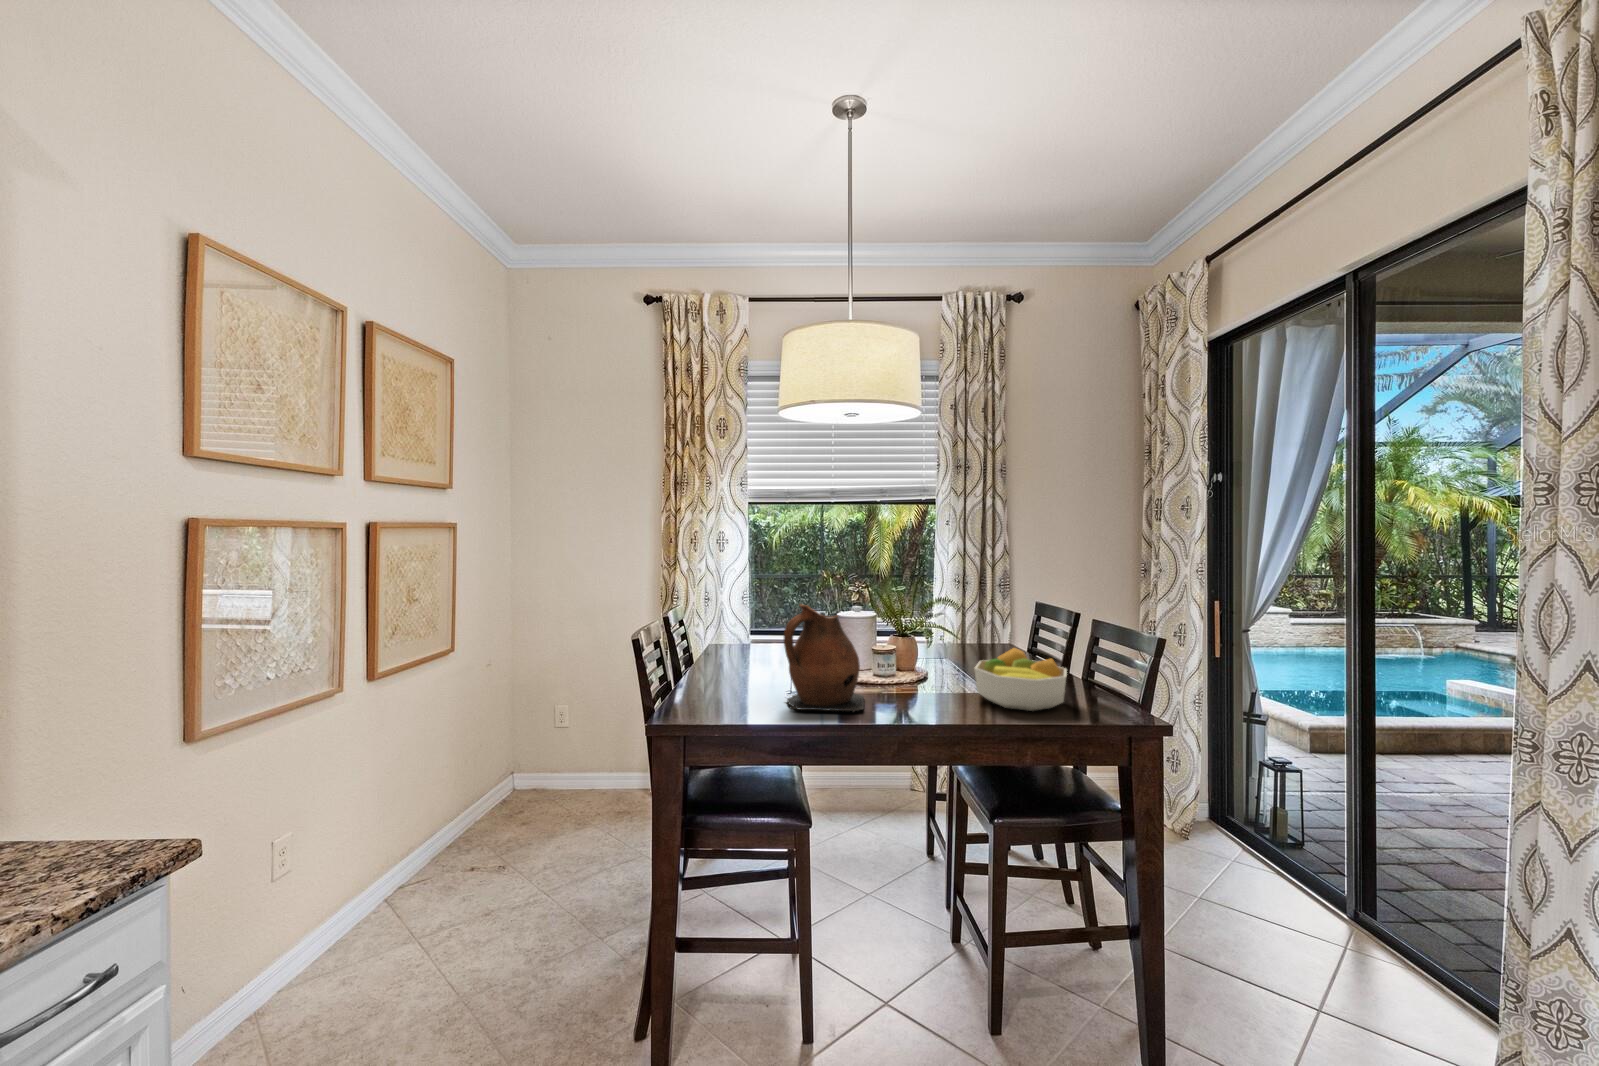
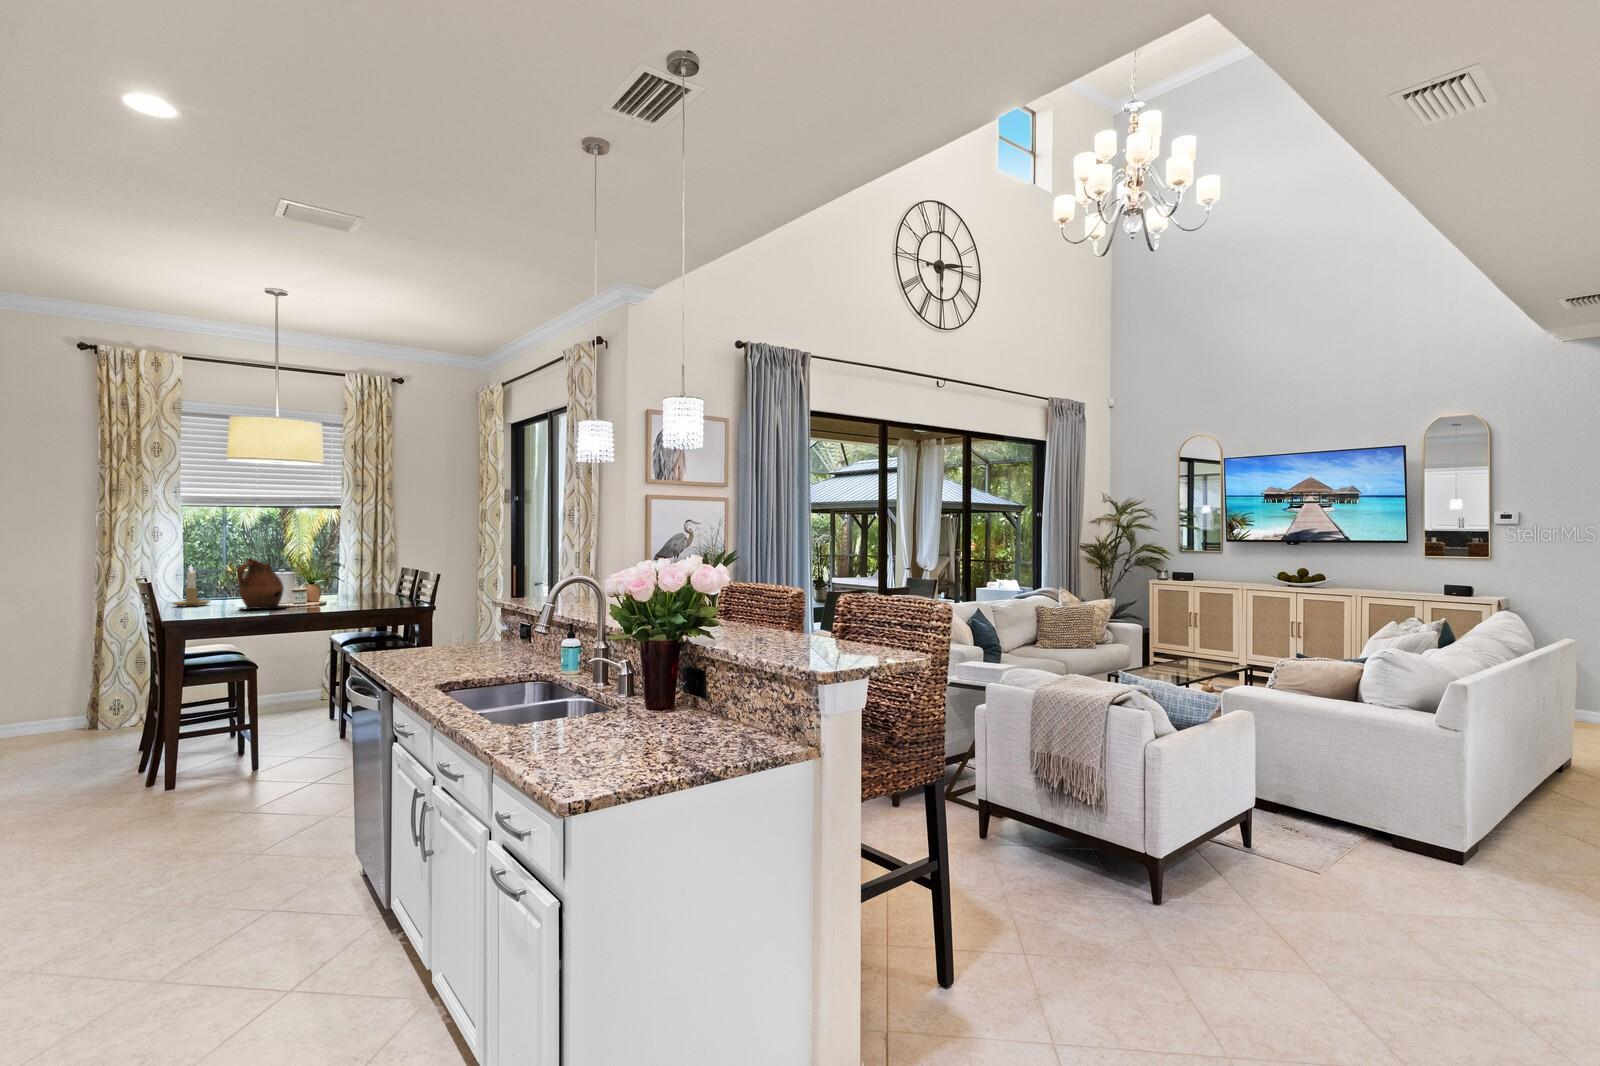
candlestick: none [716,595,764,667] -> present [172,565,210,607]
fruit bowl: present [975,648,1067,711] -> none [351,579,400,604]

